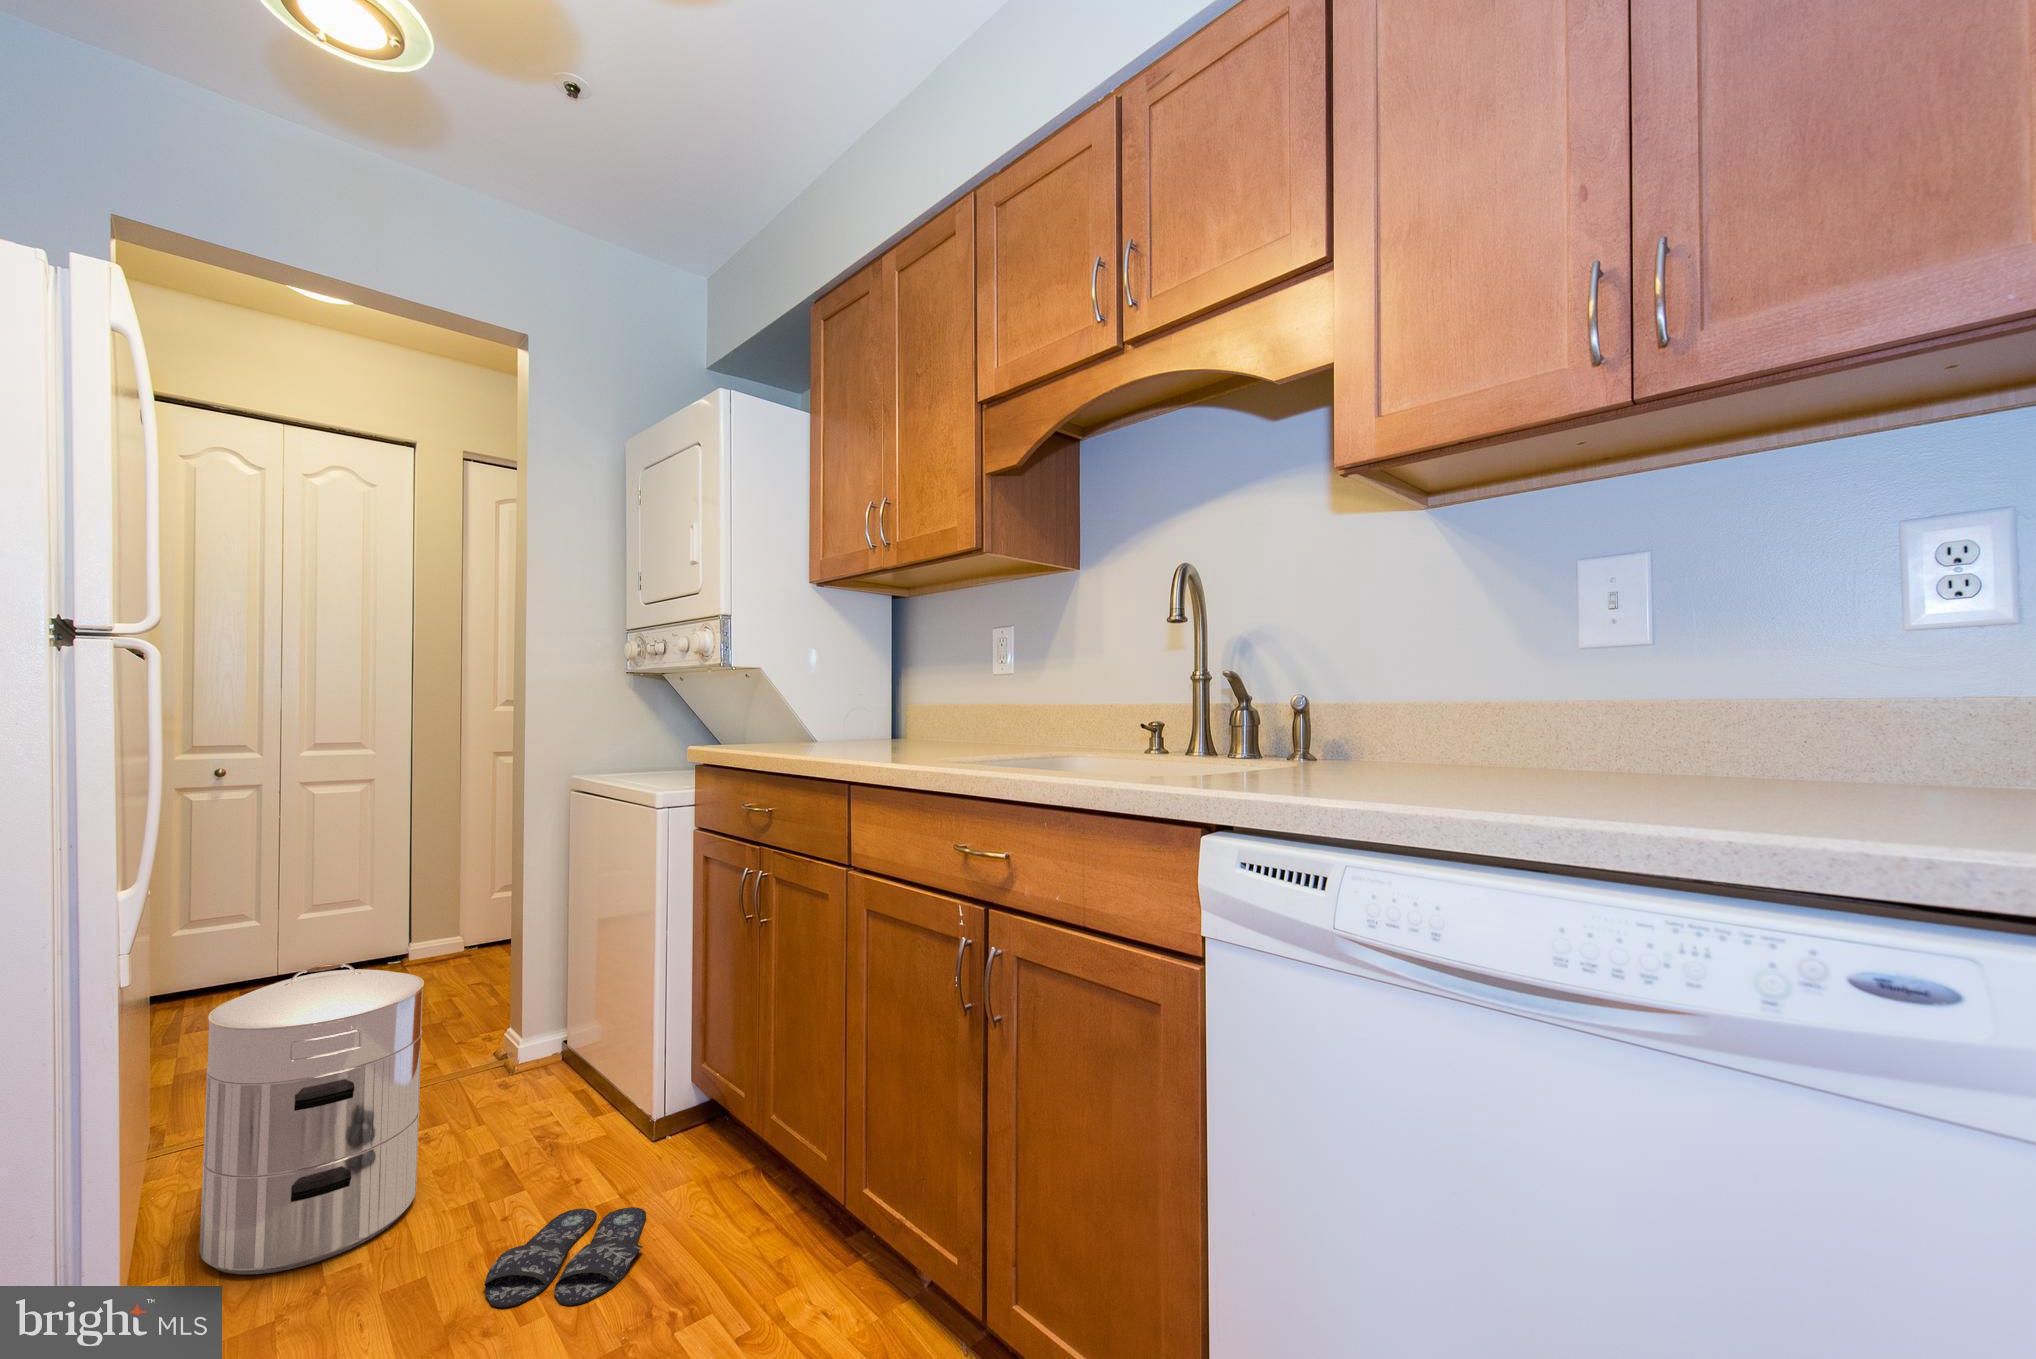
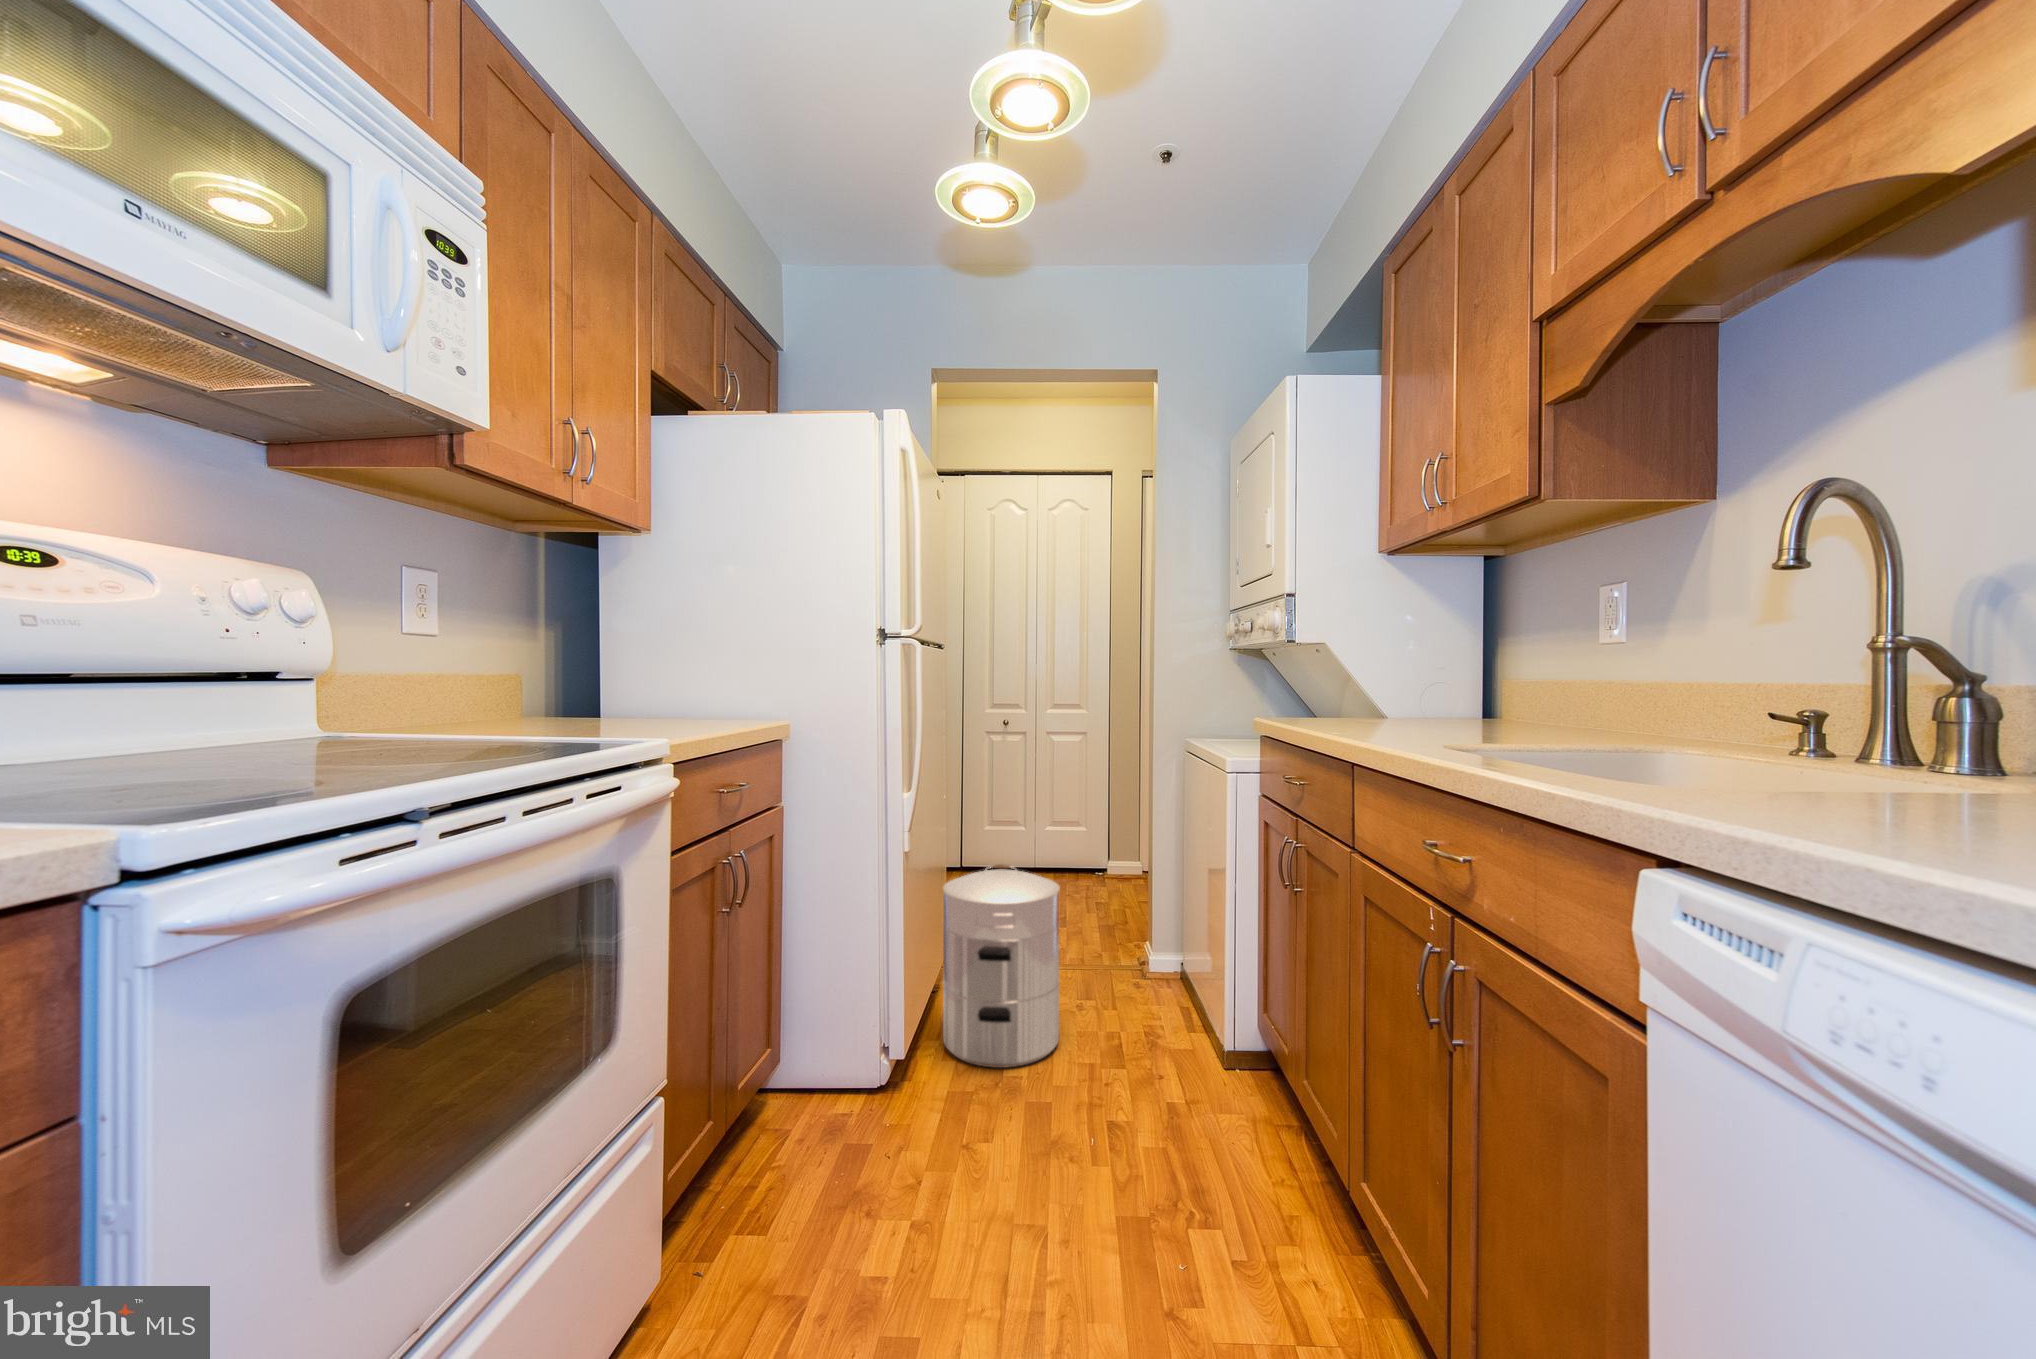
slippers: present [484,1207,646,1308] -> none [1074,1097,1200,1172]

